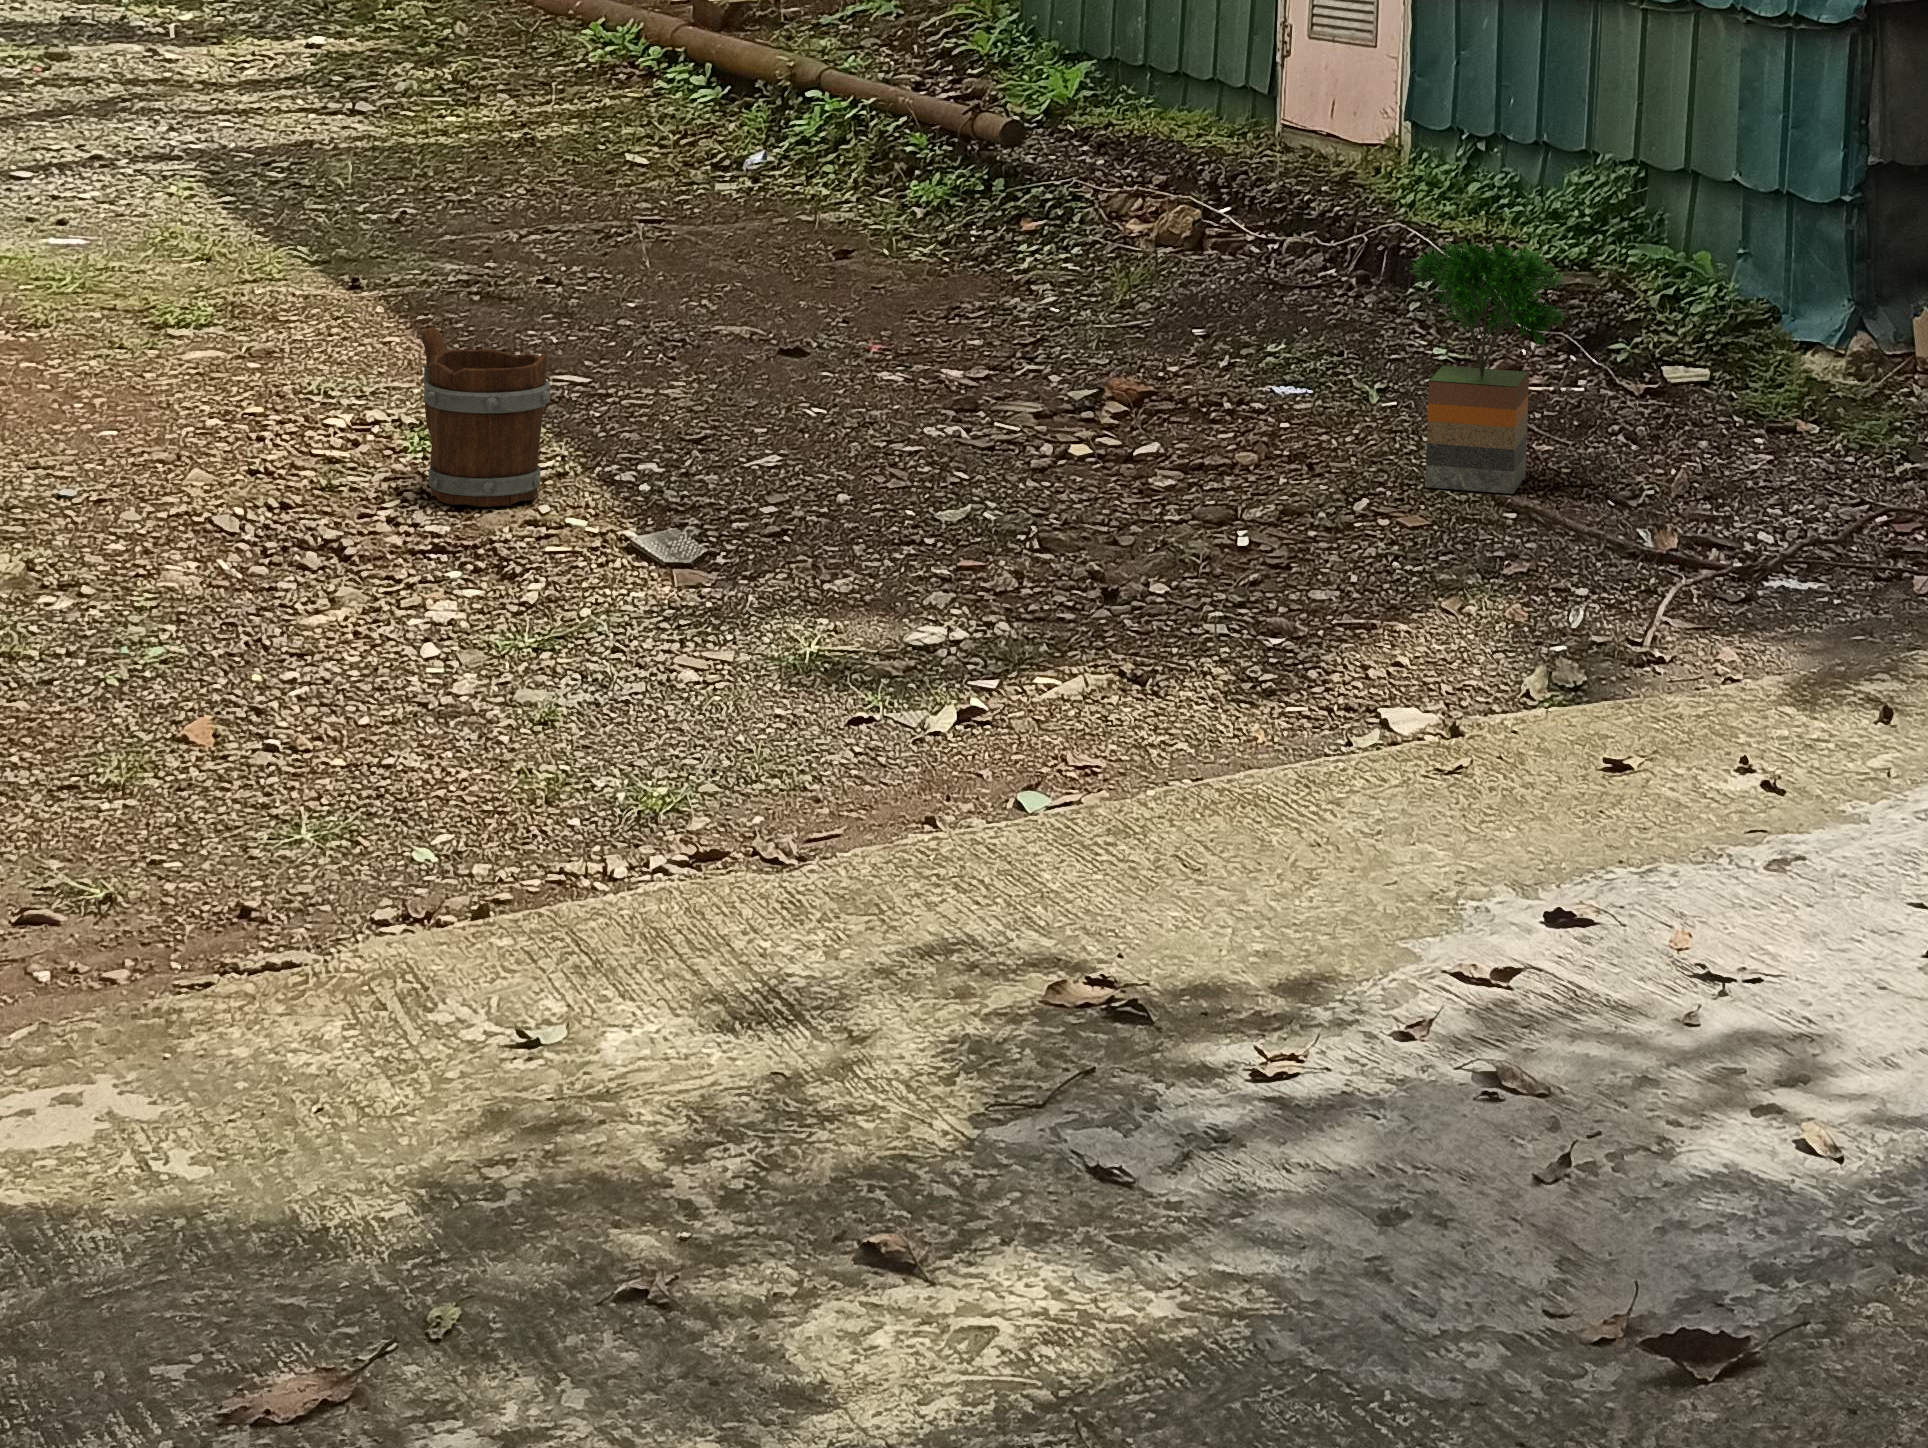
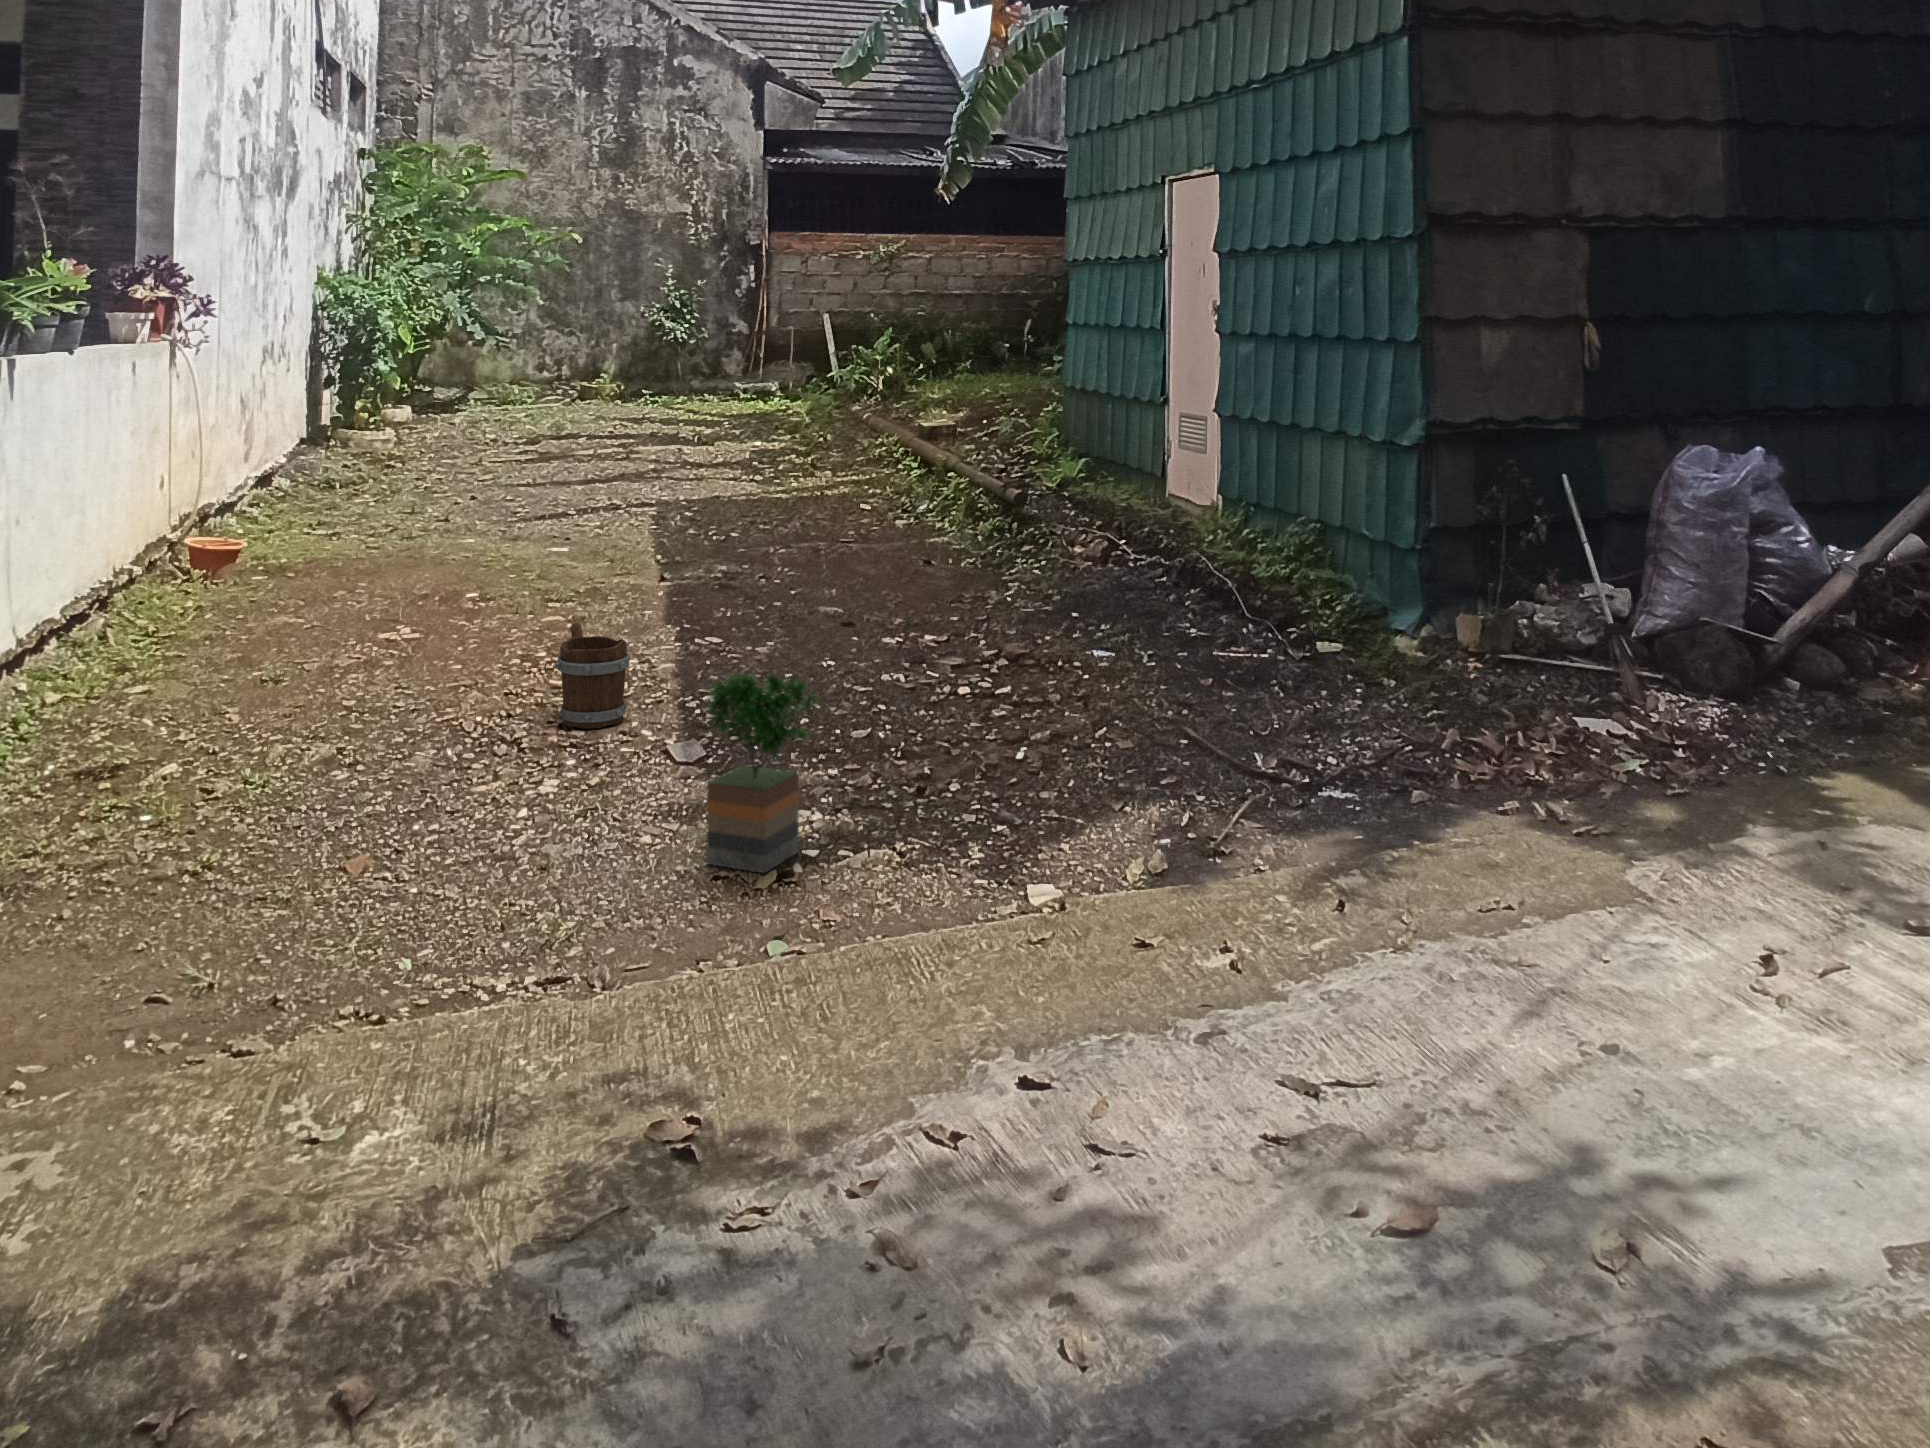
potted tree: present [1411,240,1567,494] -> present [706,674,818,873]

